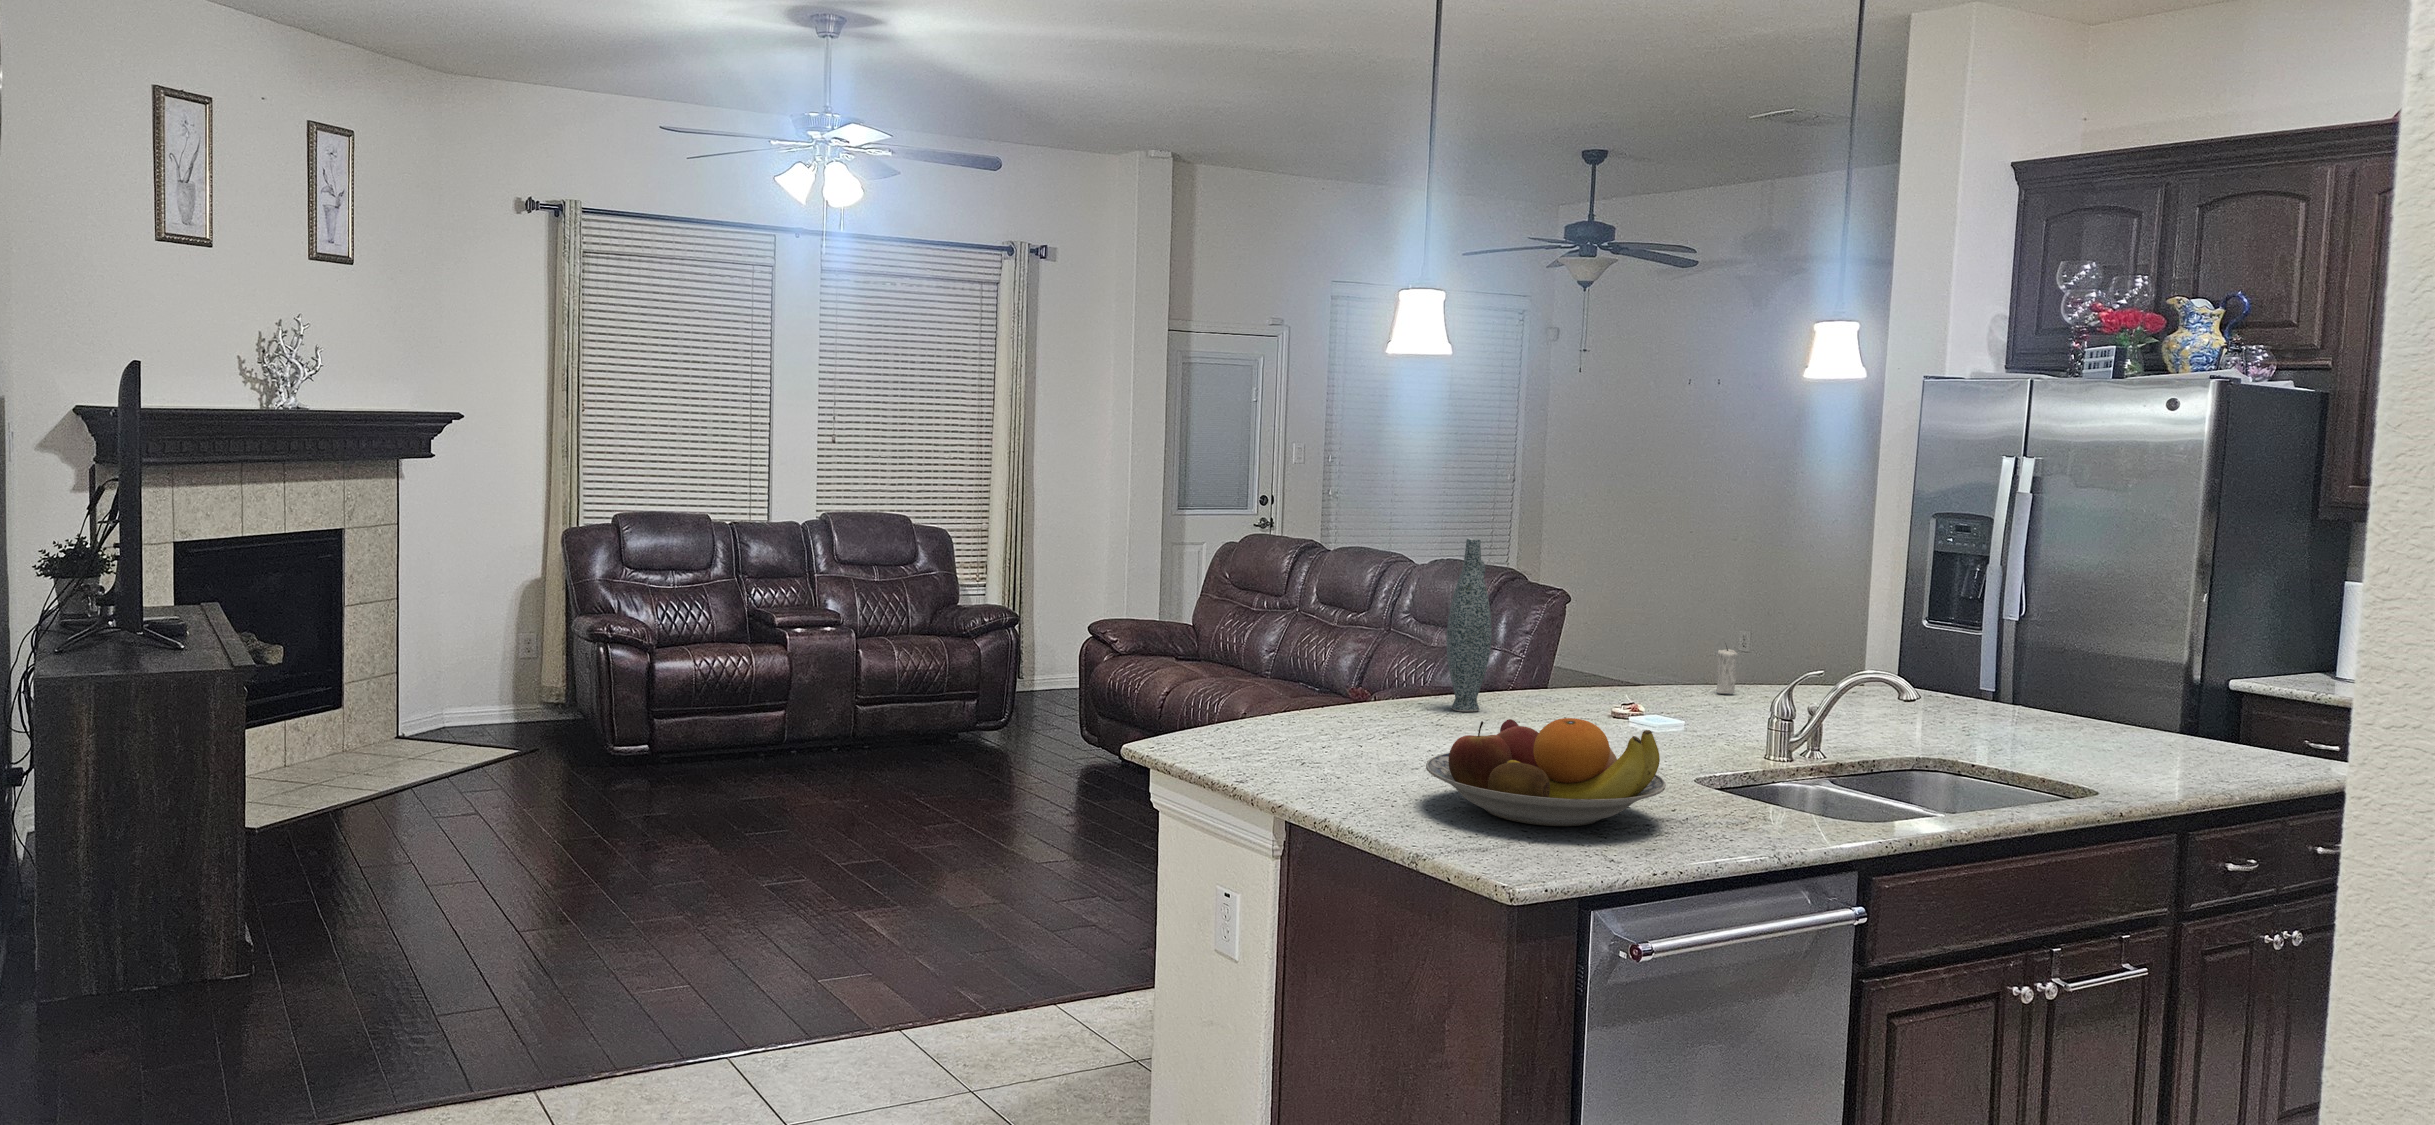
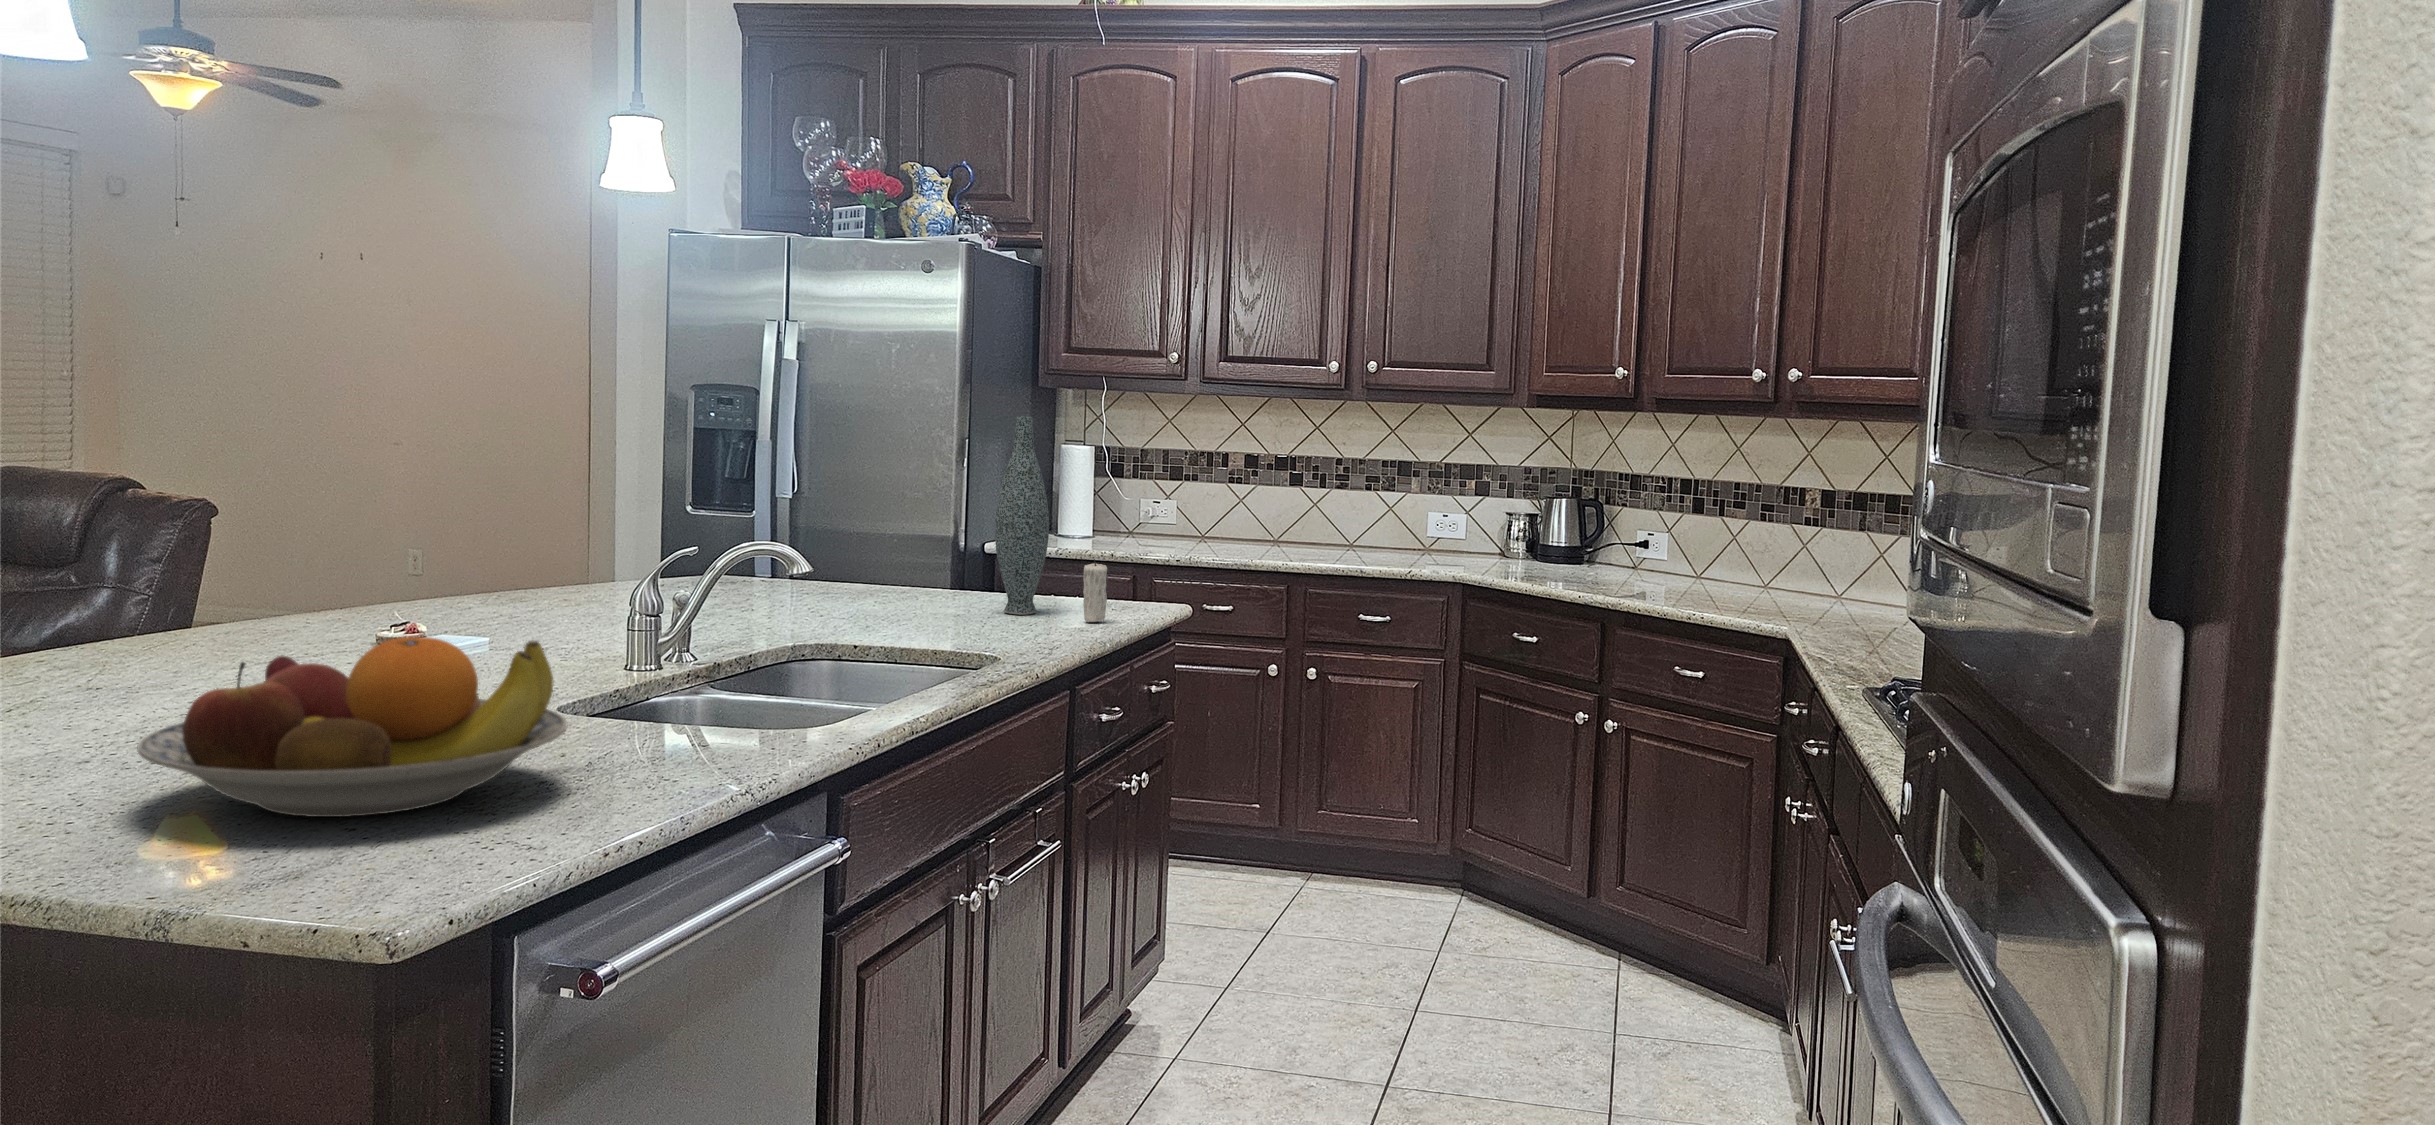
vase: present [1447,539,1492,712] -> present [995,416,1049,615]
candle: present [1716,646,1737,693] -> present [1083,557,1107,622]

